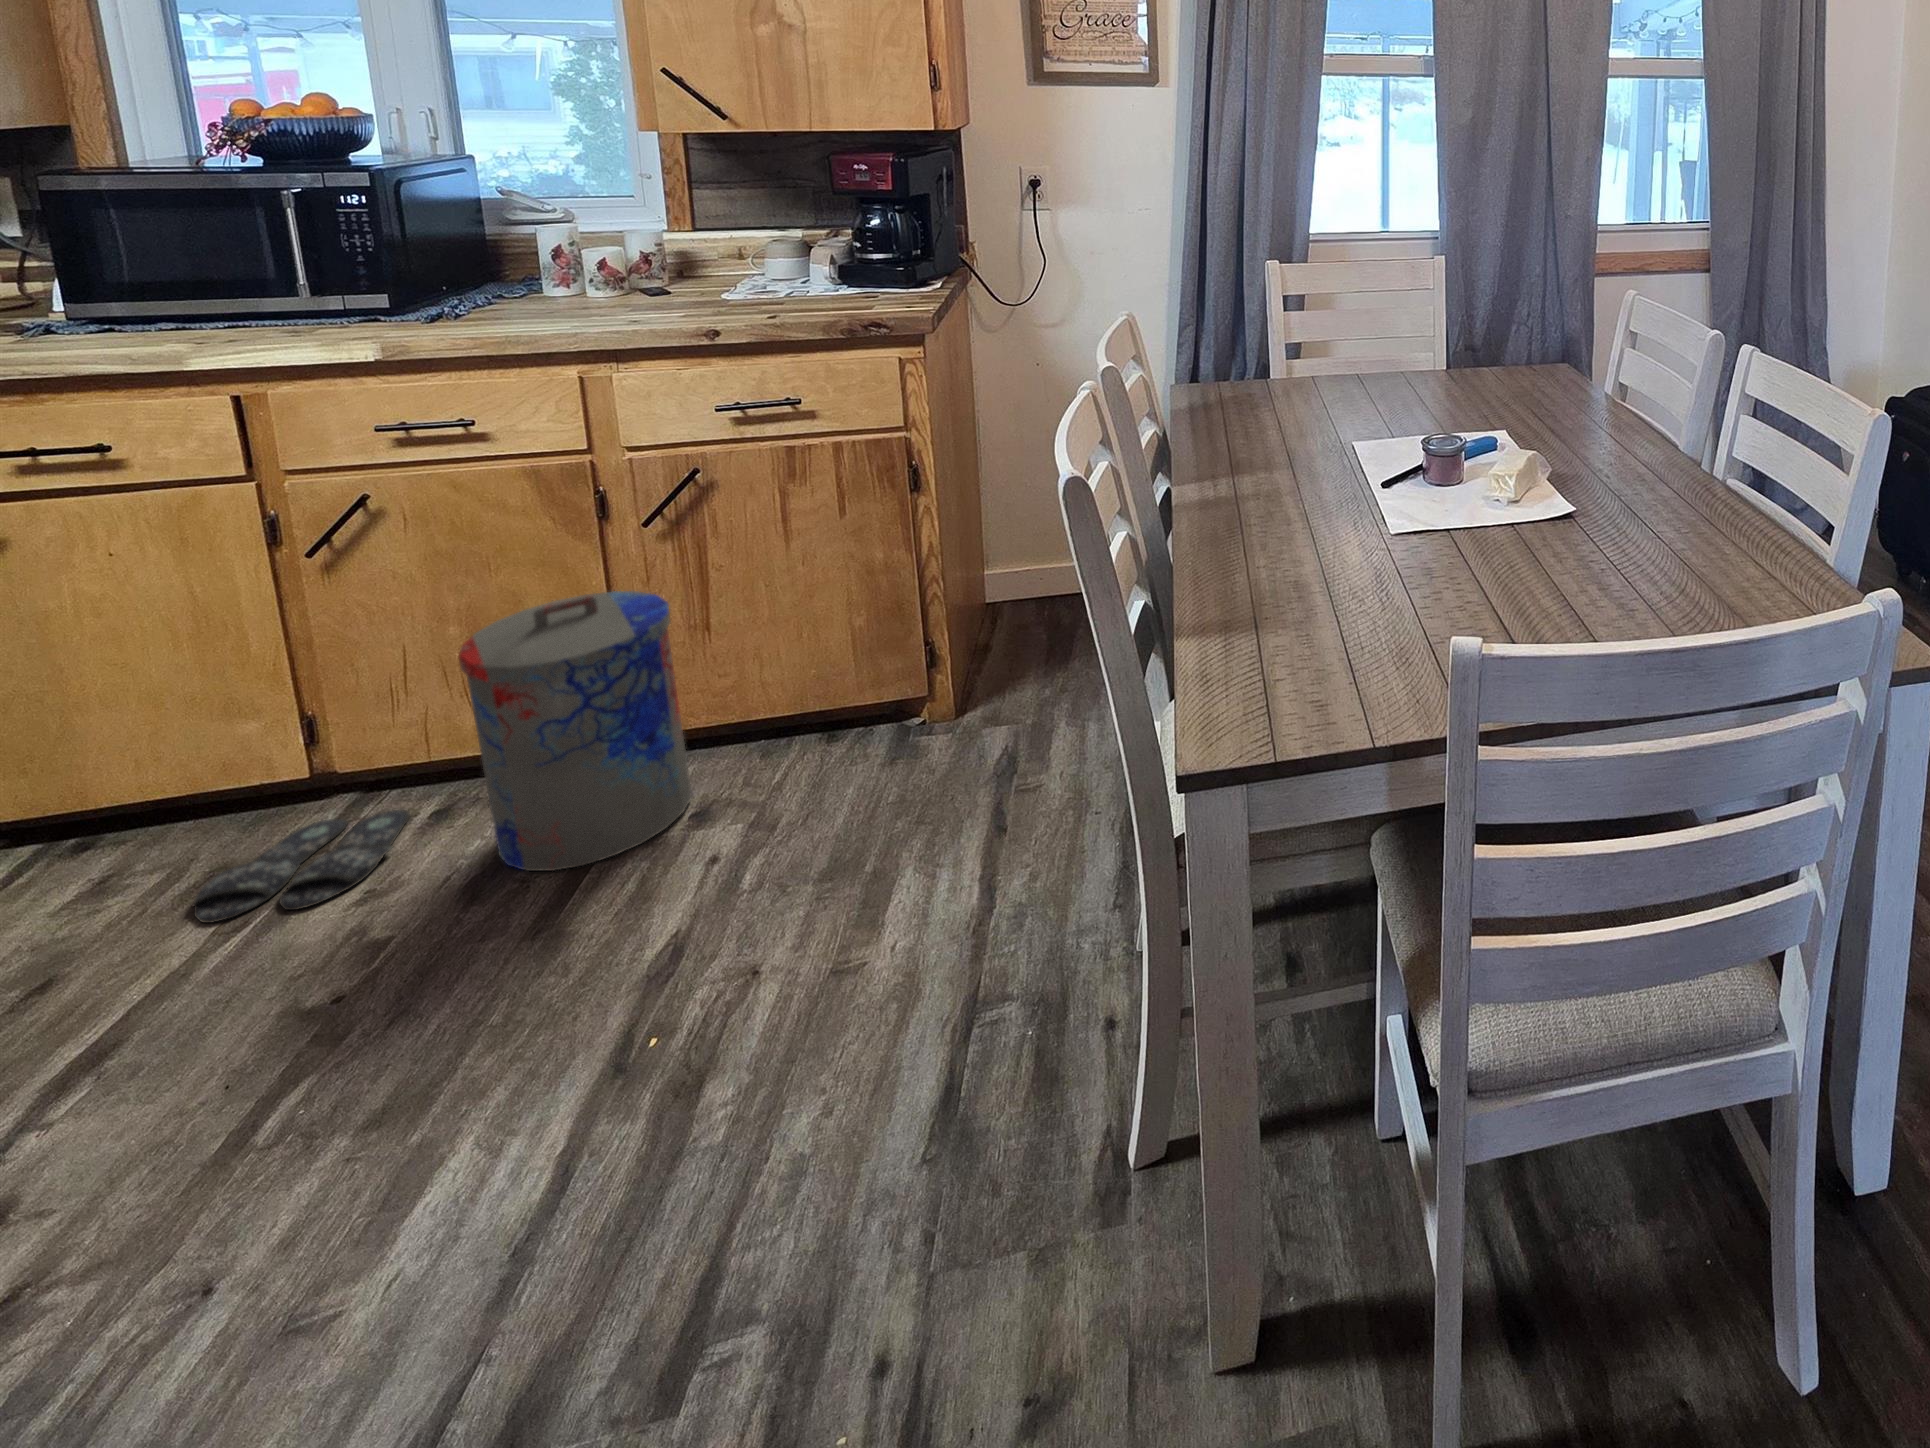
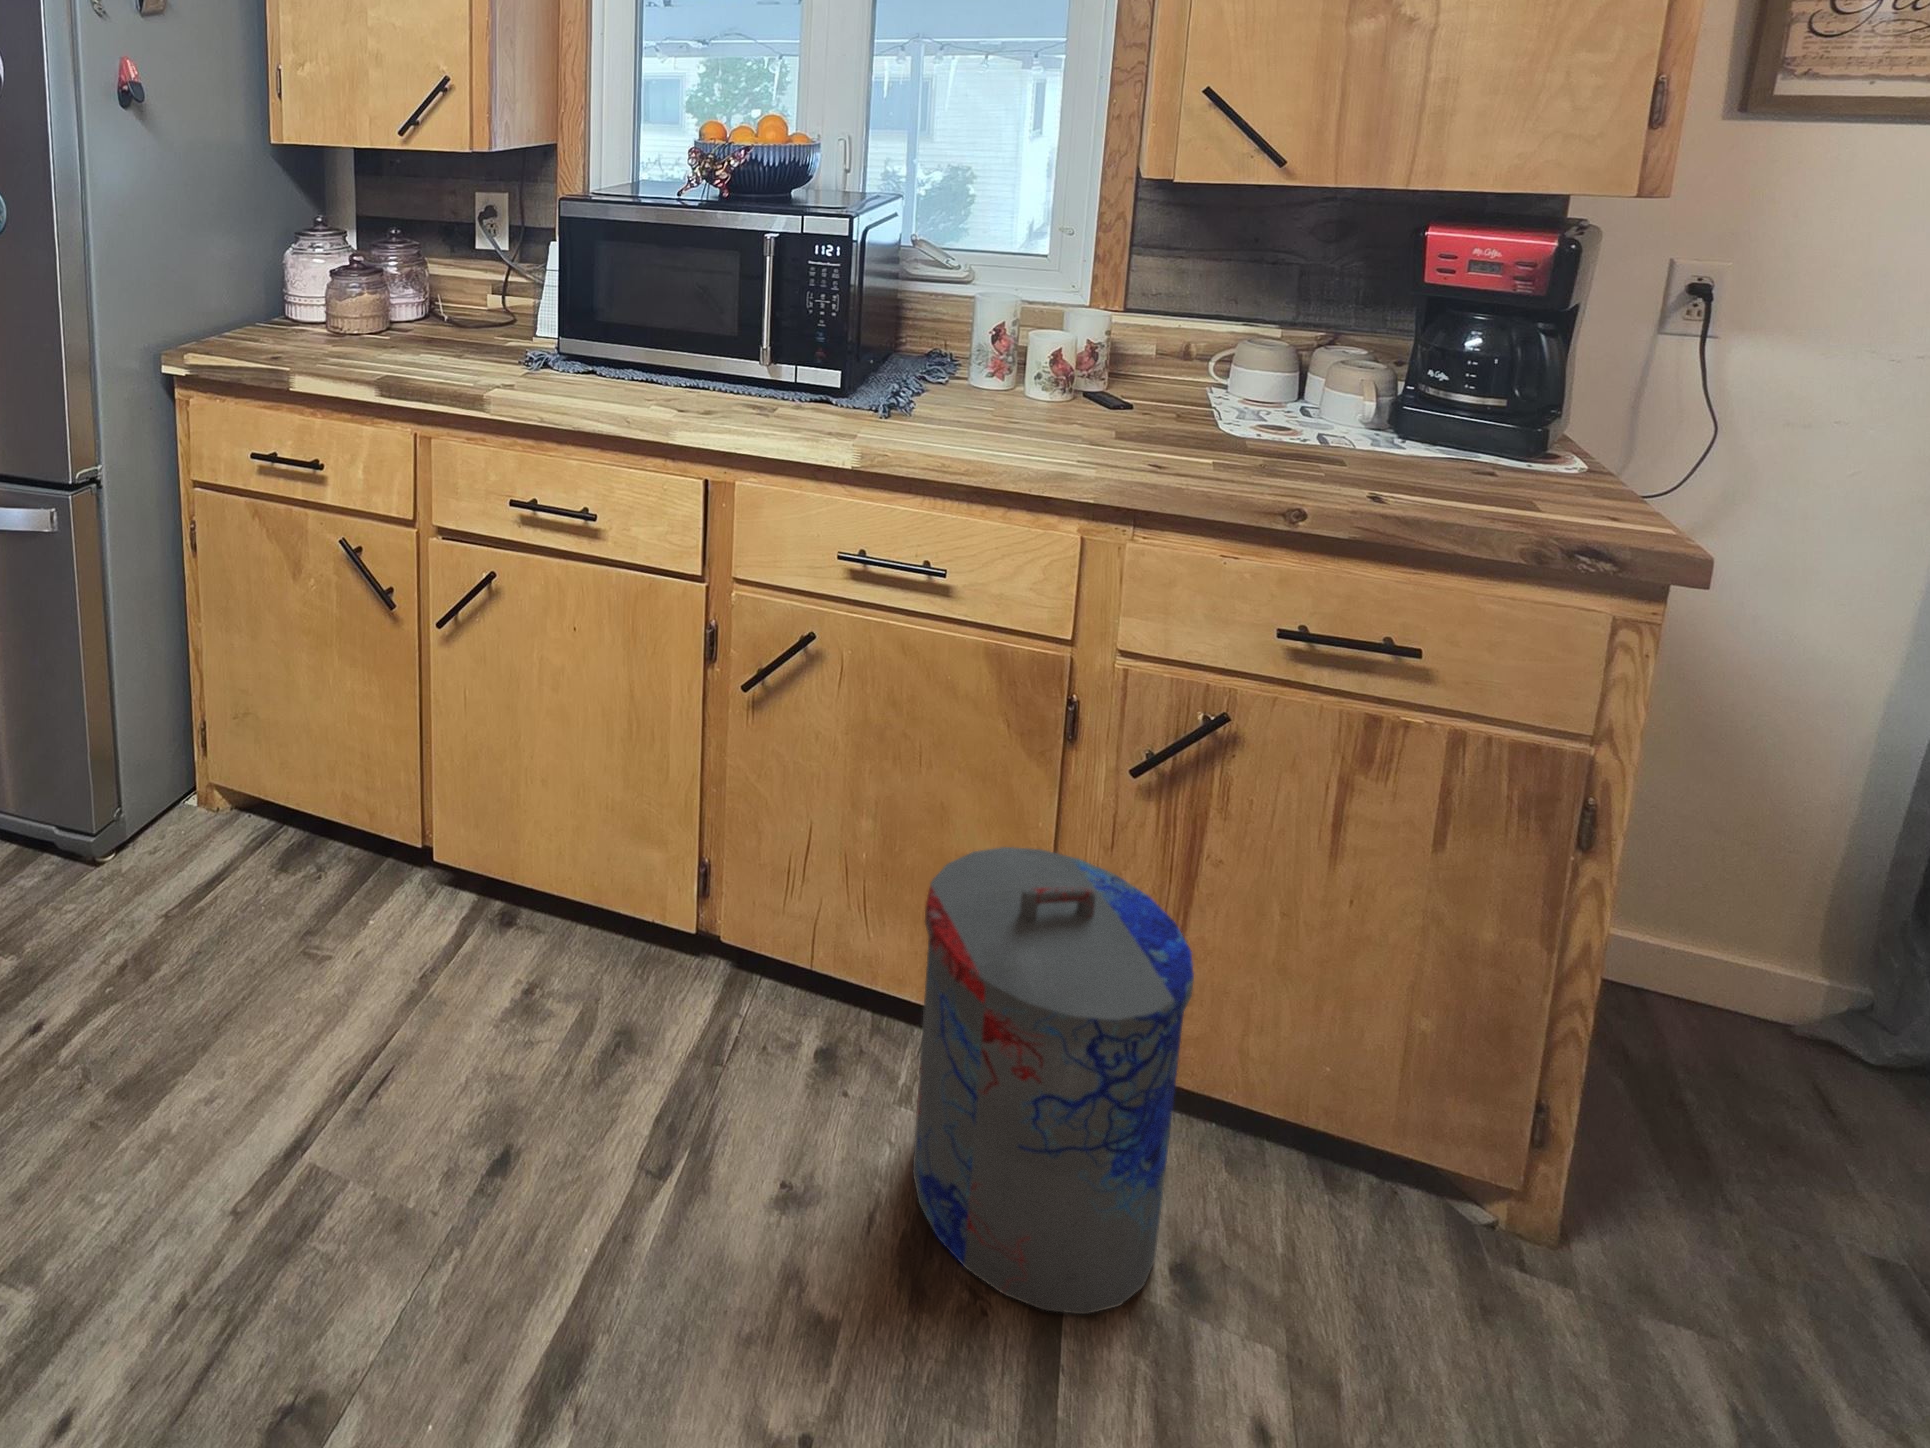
slippers: present [193,810,410,923] -> none [611,995,792,1174]

